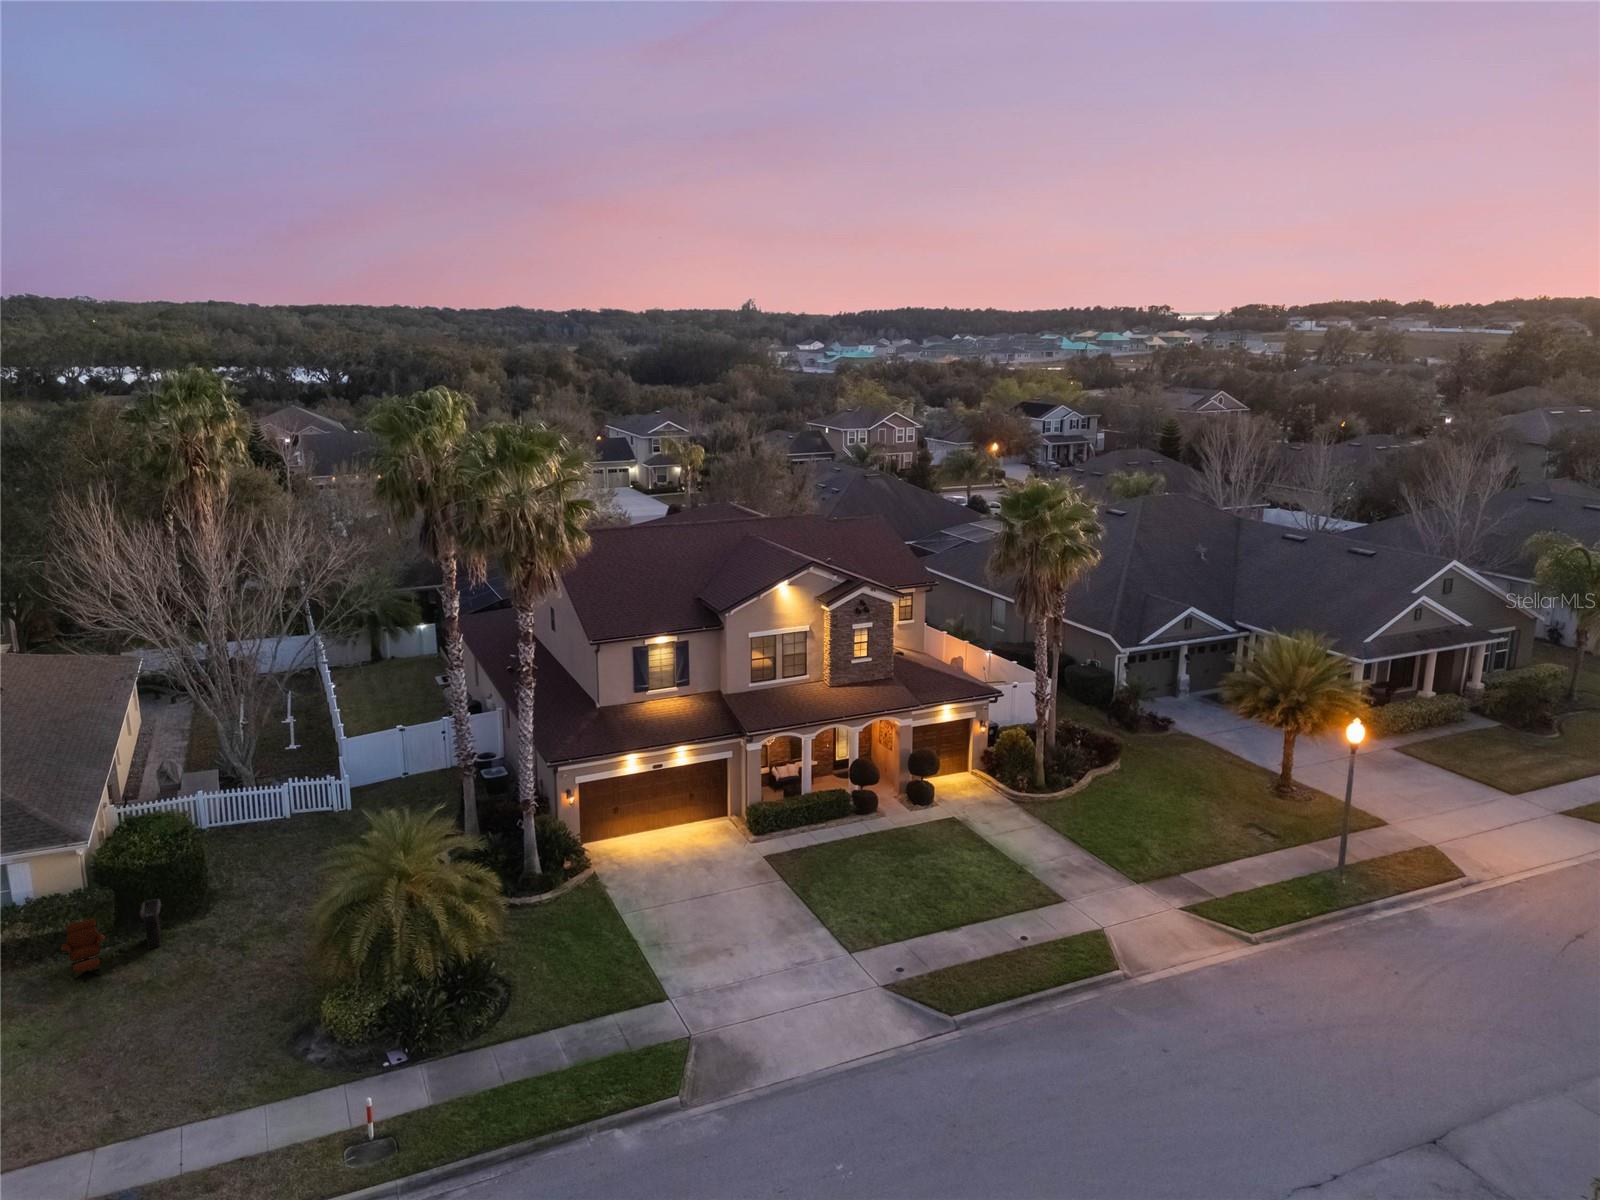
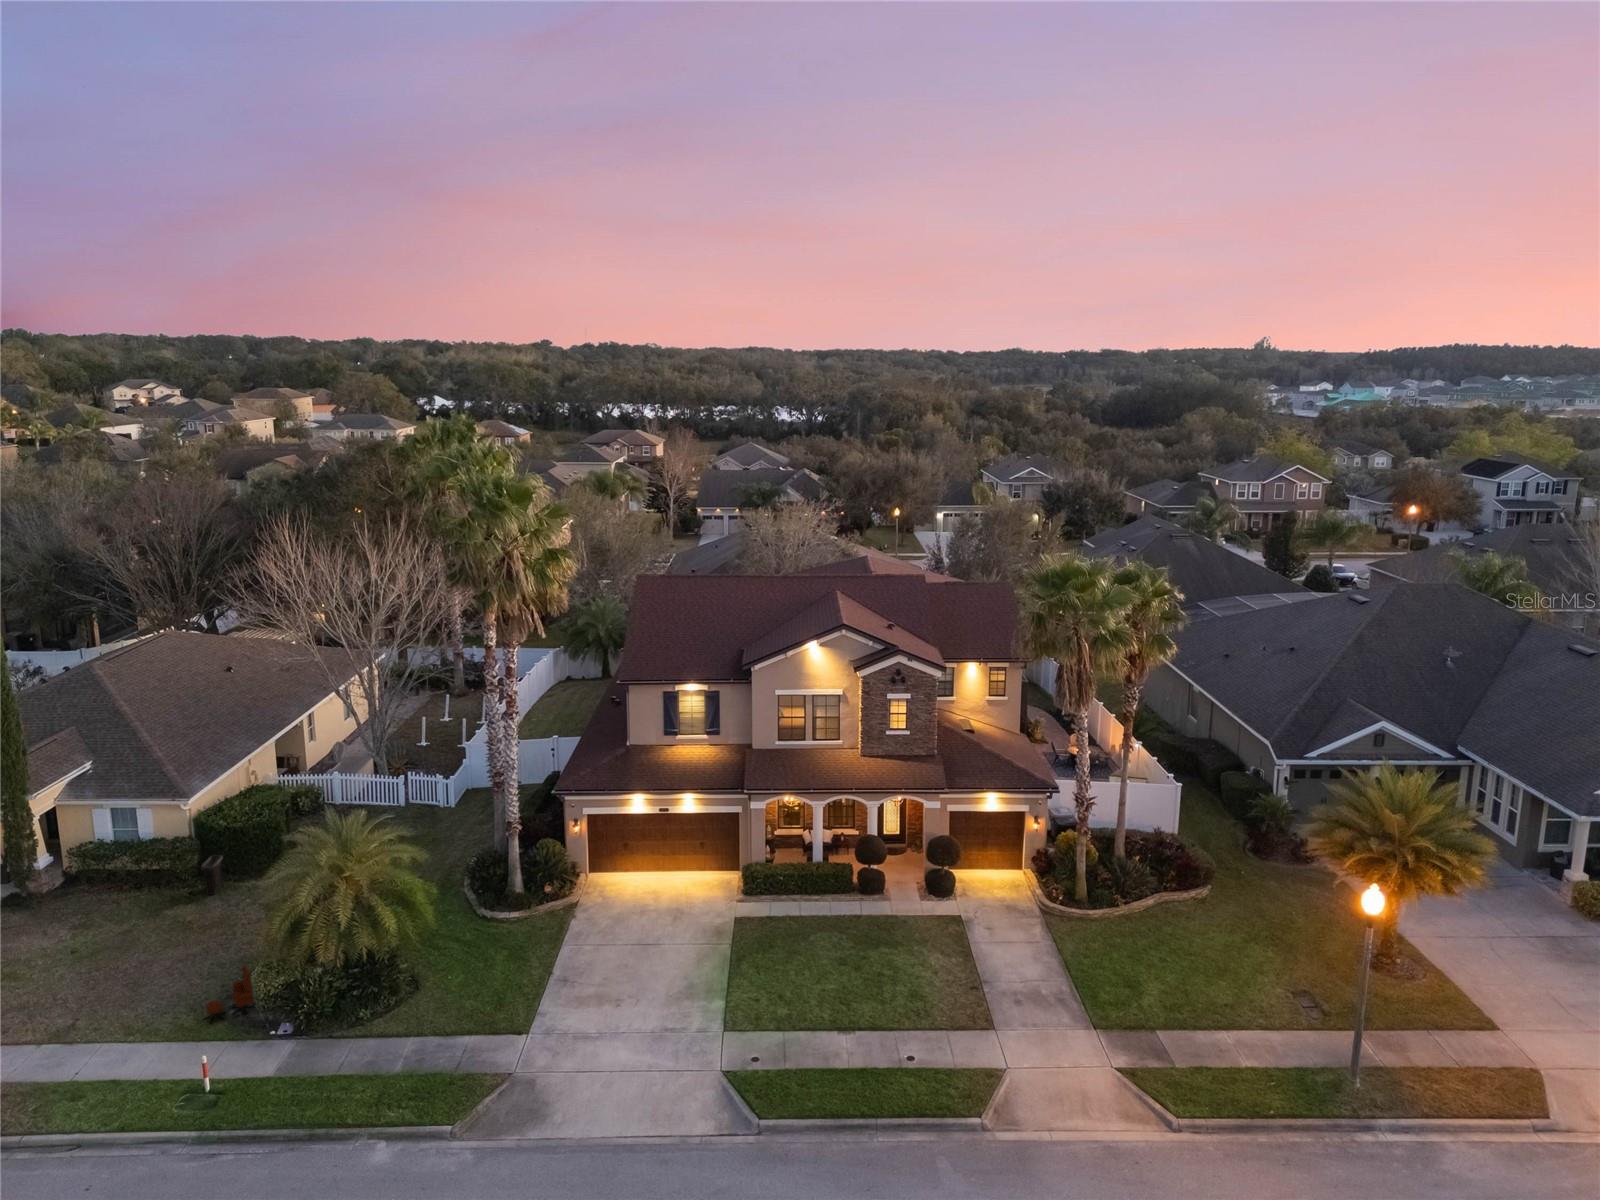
lounge chair: present [61,919,105,982] -> present [205,966,253,1022]

